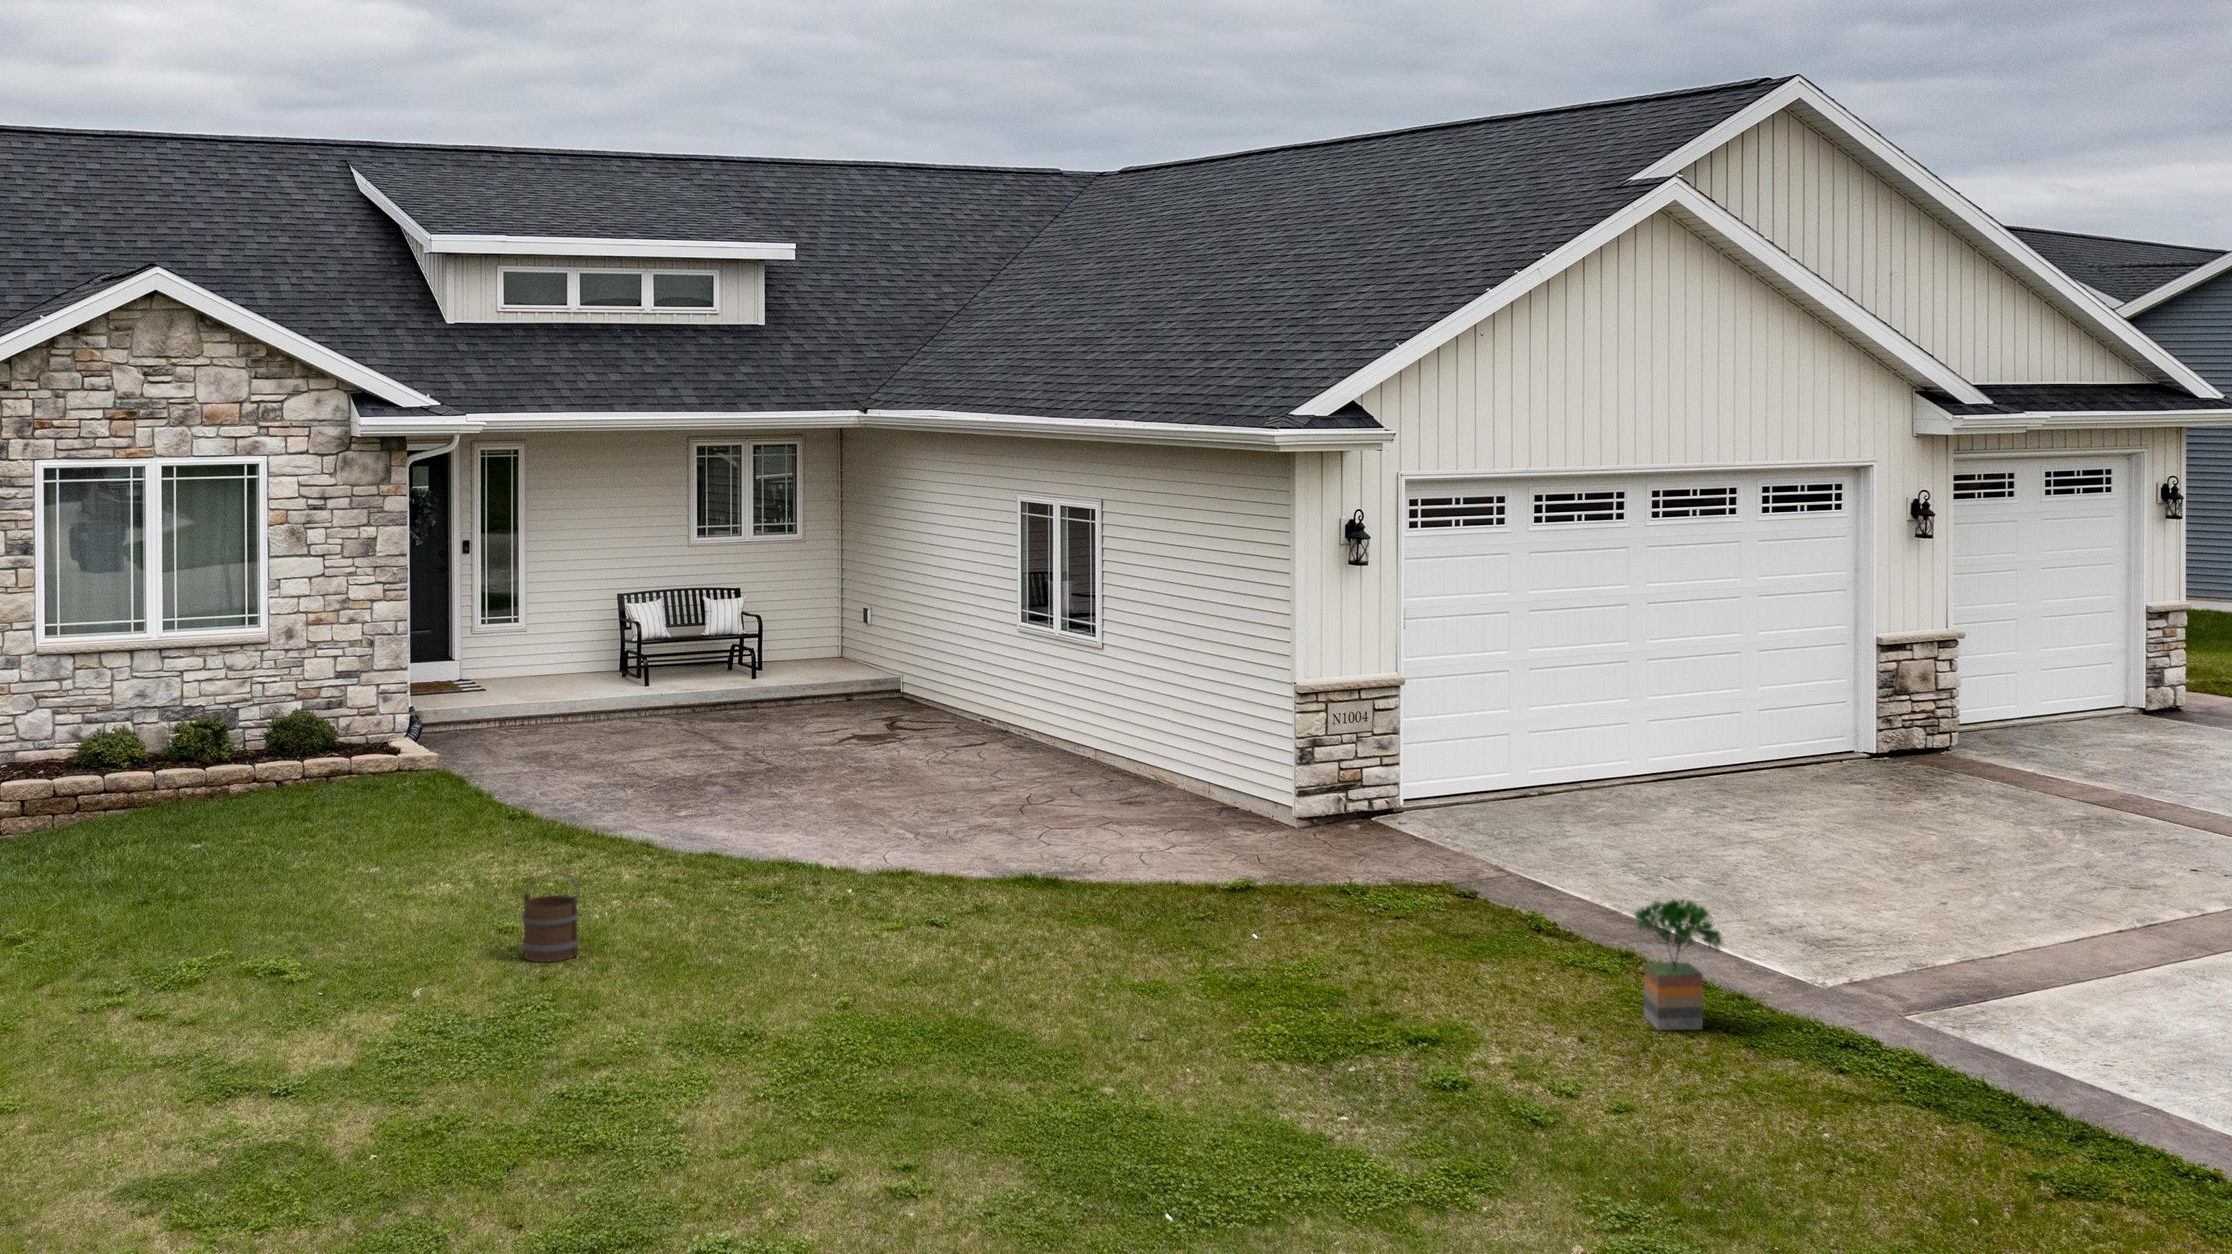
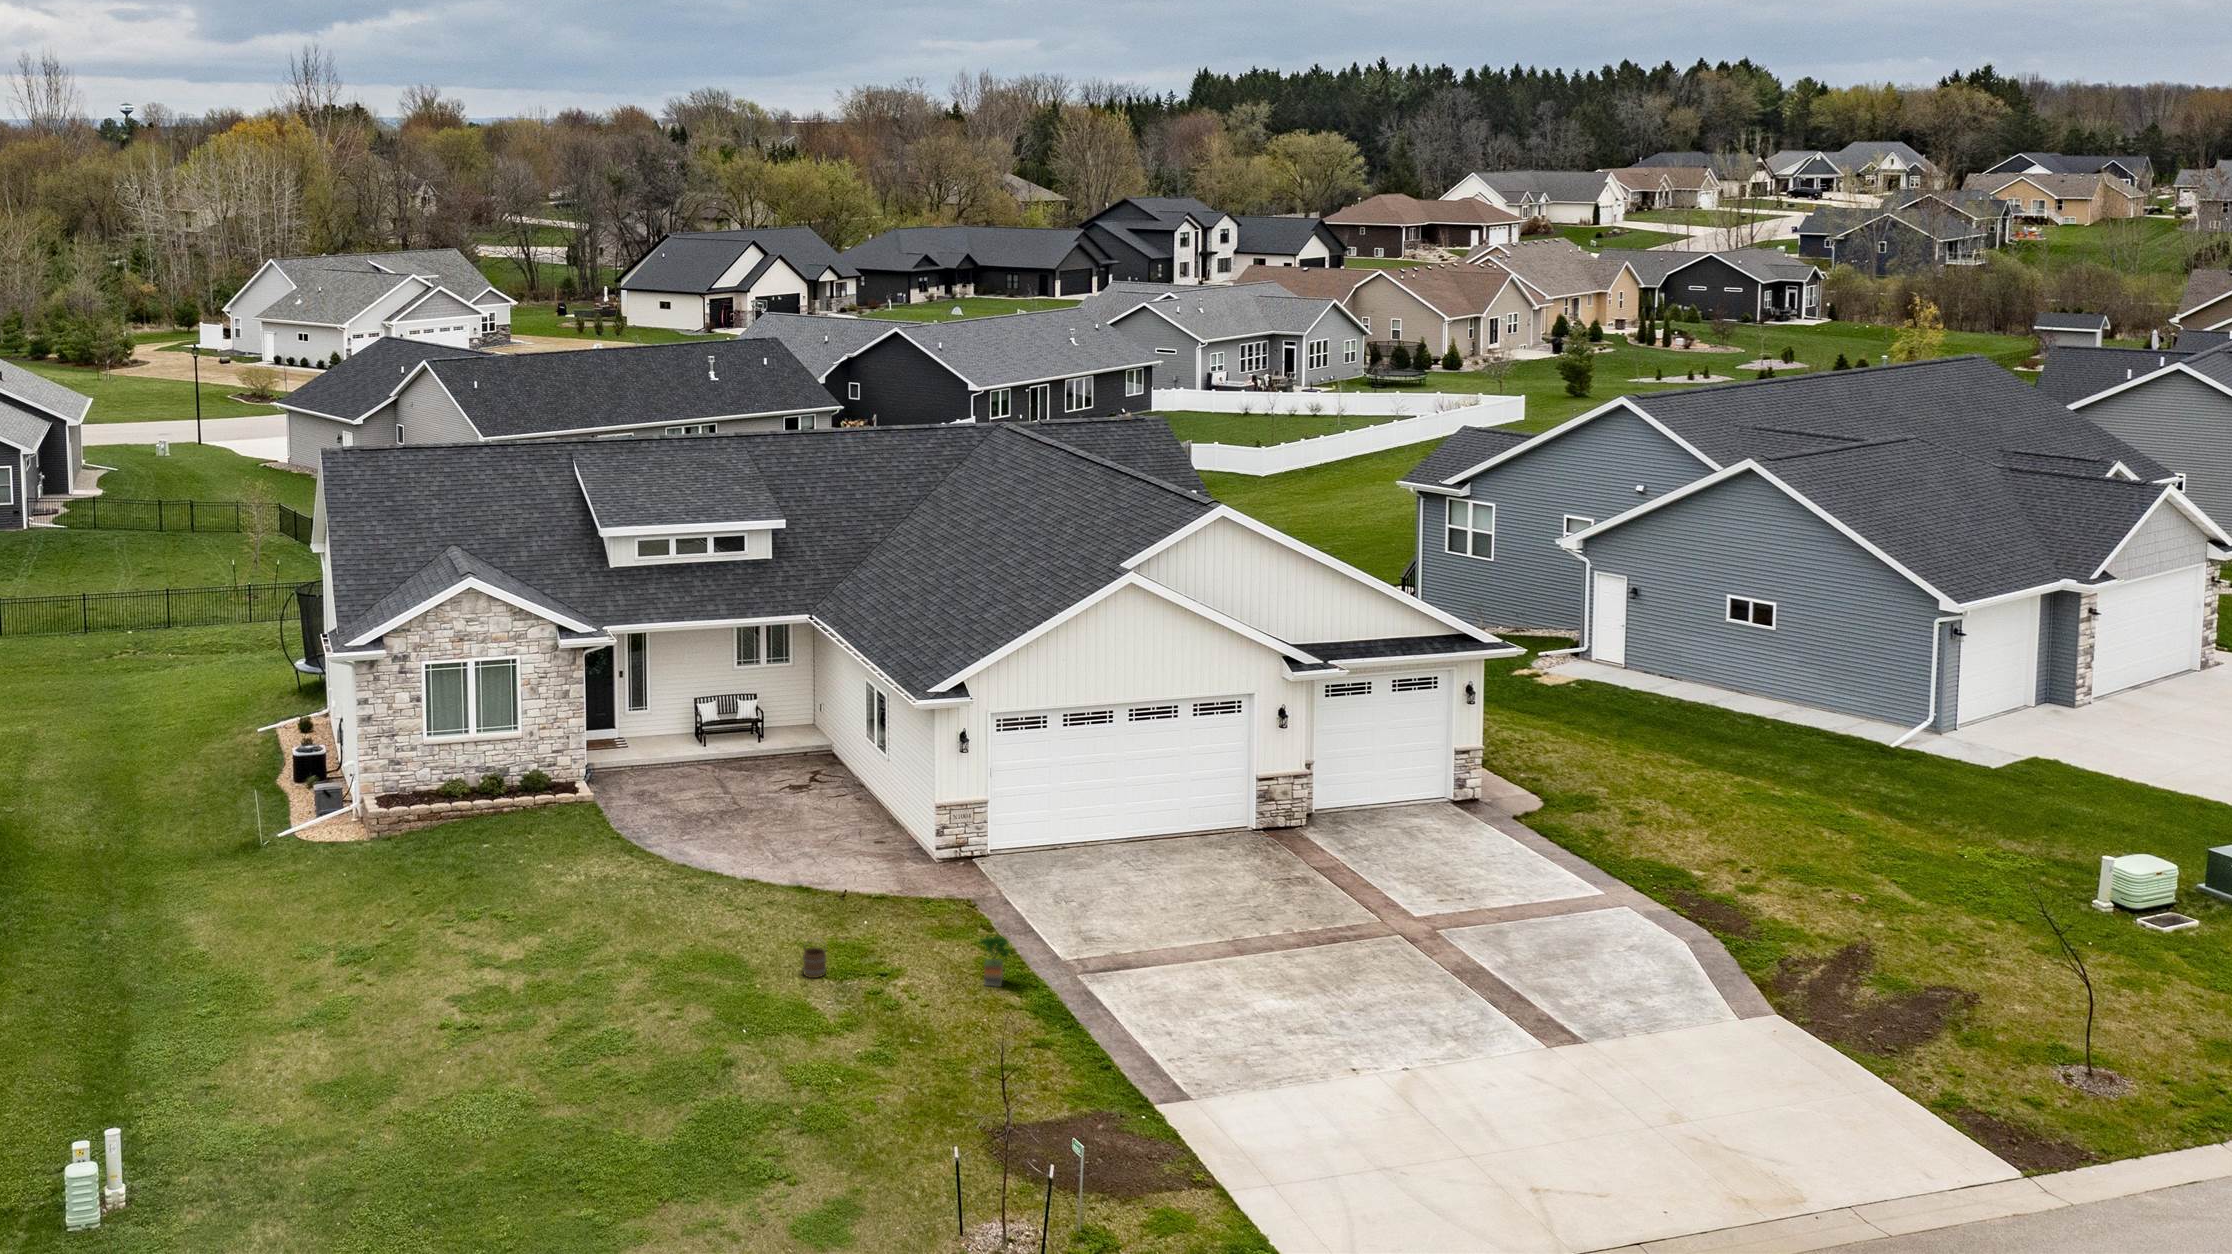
bucket: present [522,873,579,962] -> present [803,939,826,978]

